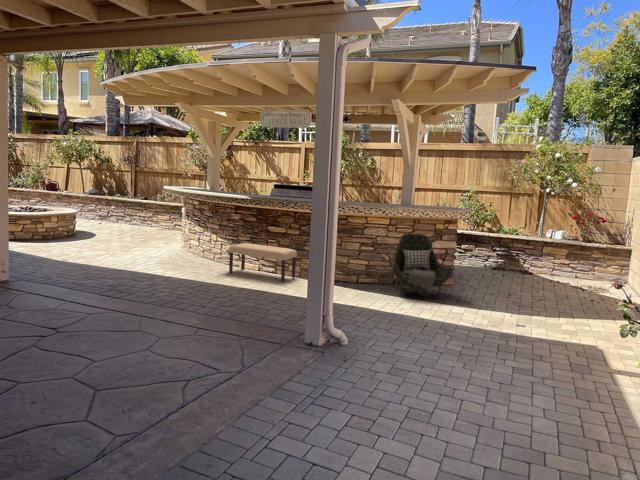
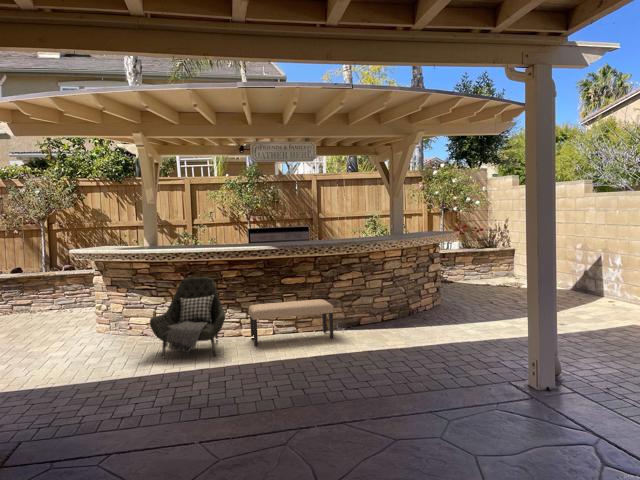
armchair: present [391,233,452,298] -> present [150,277,226,359]

